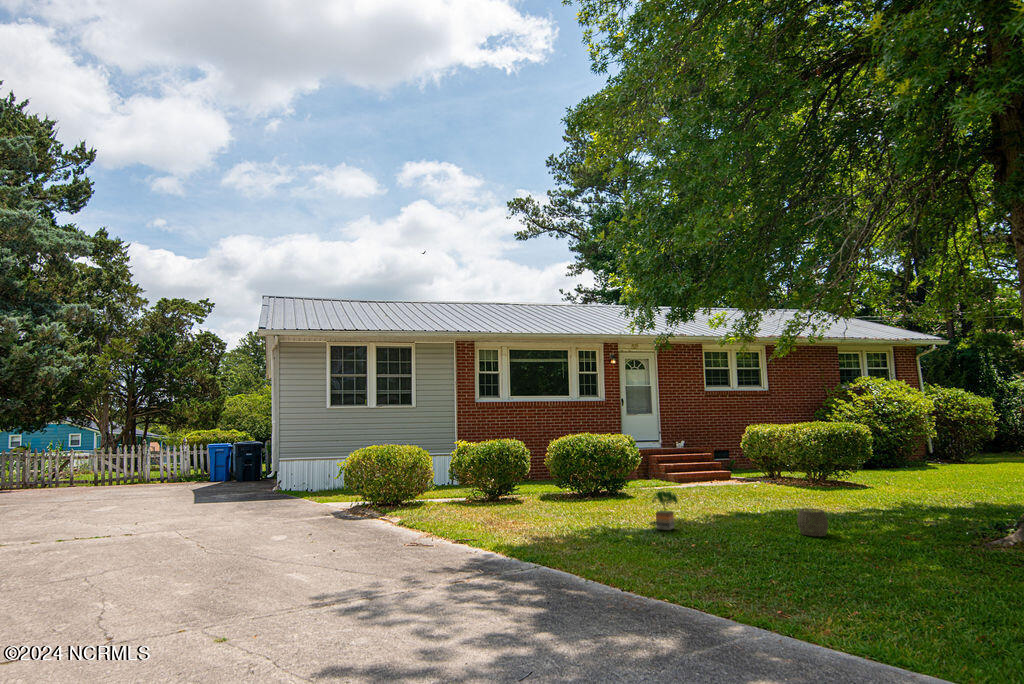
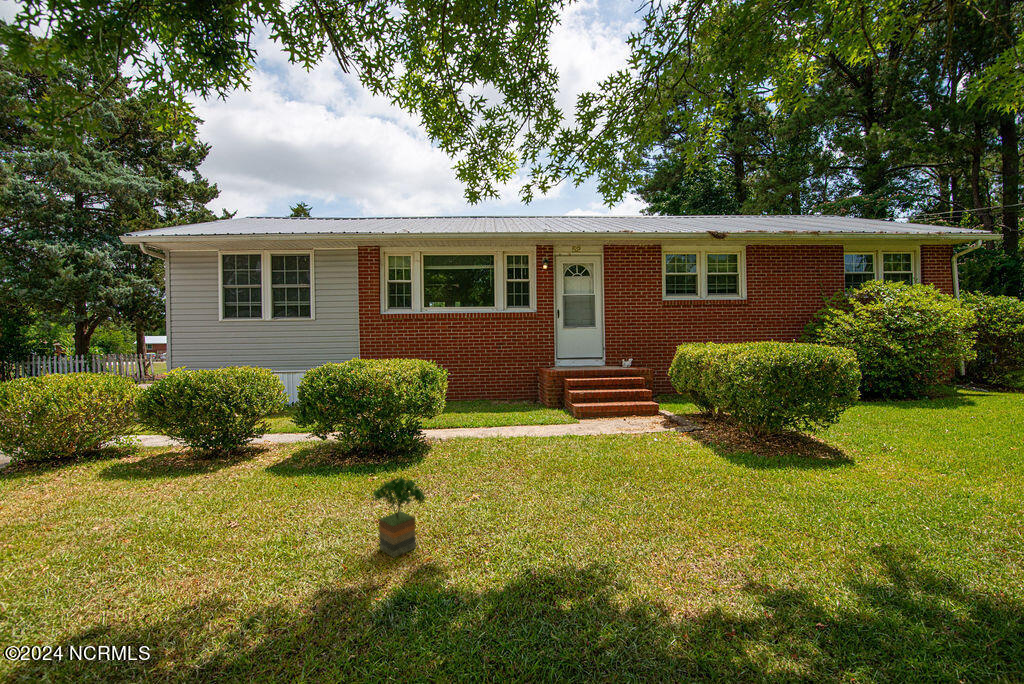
woven basket: present [797,508,828,536] -> none [628,552,697,636]

